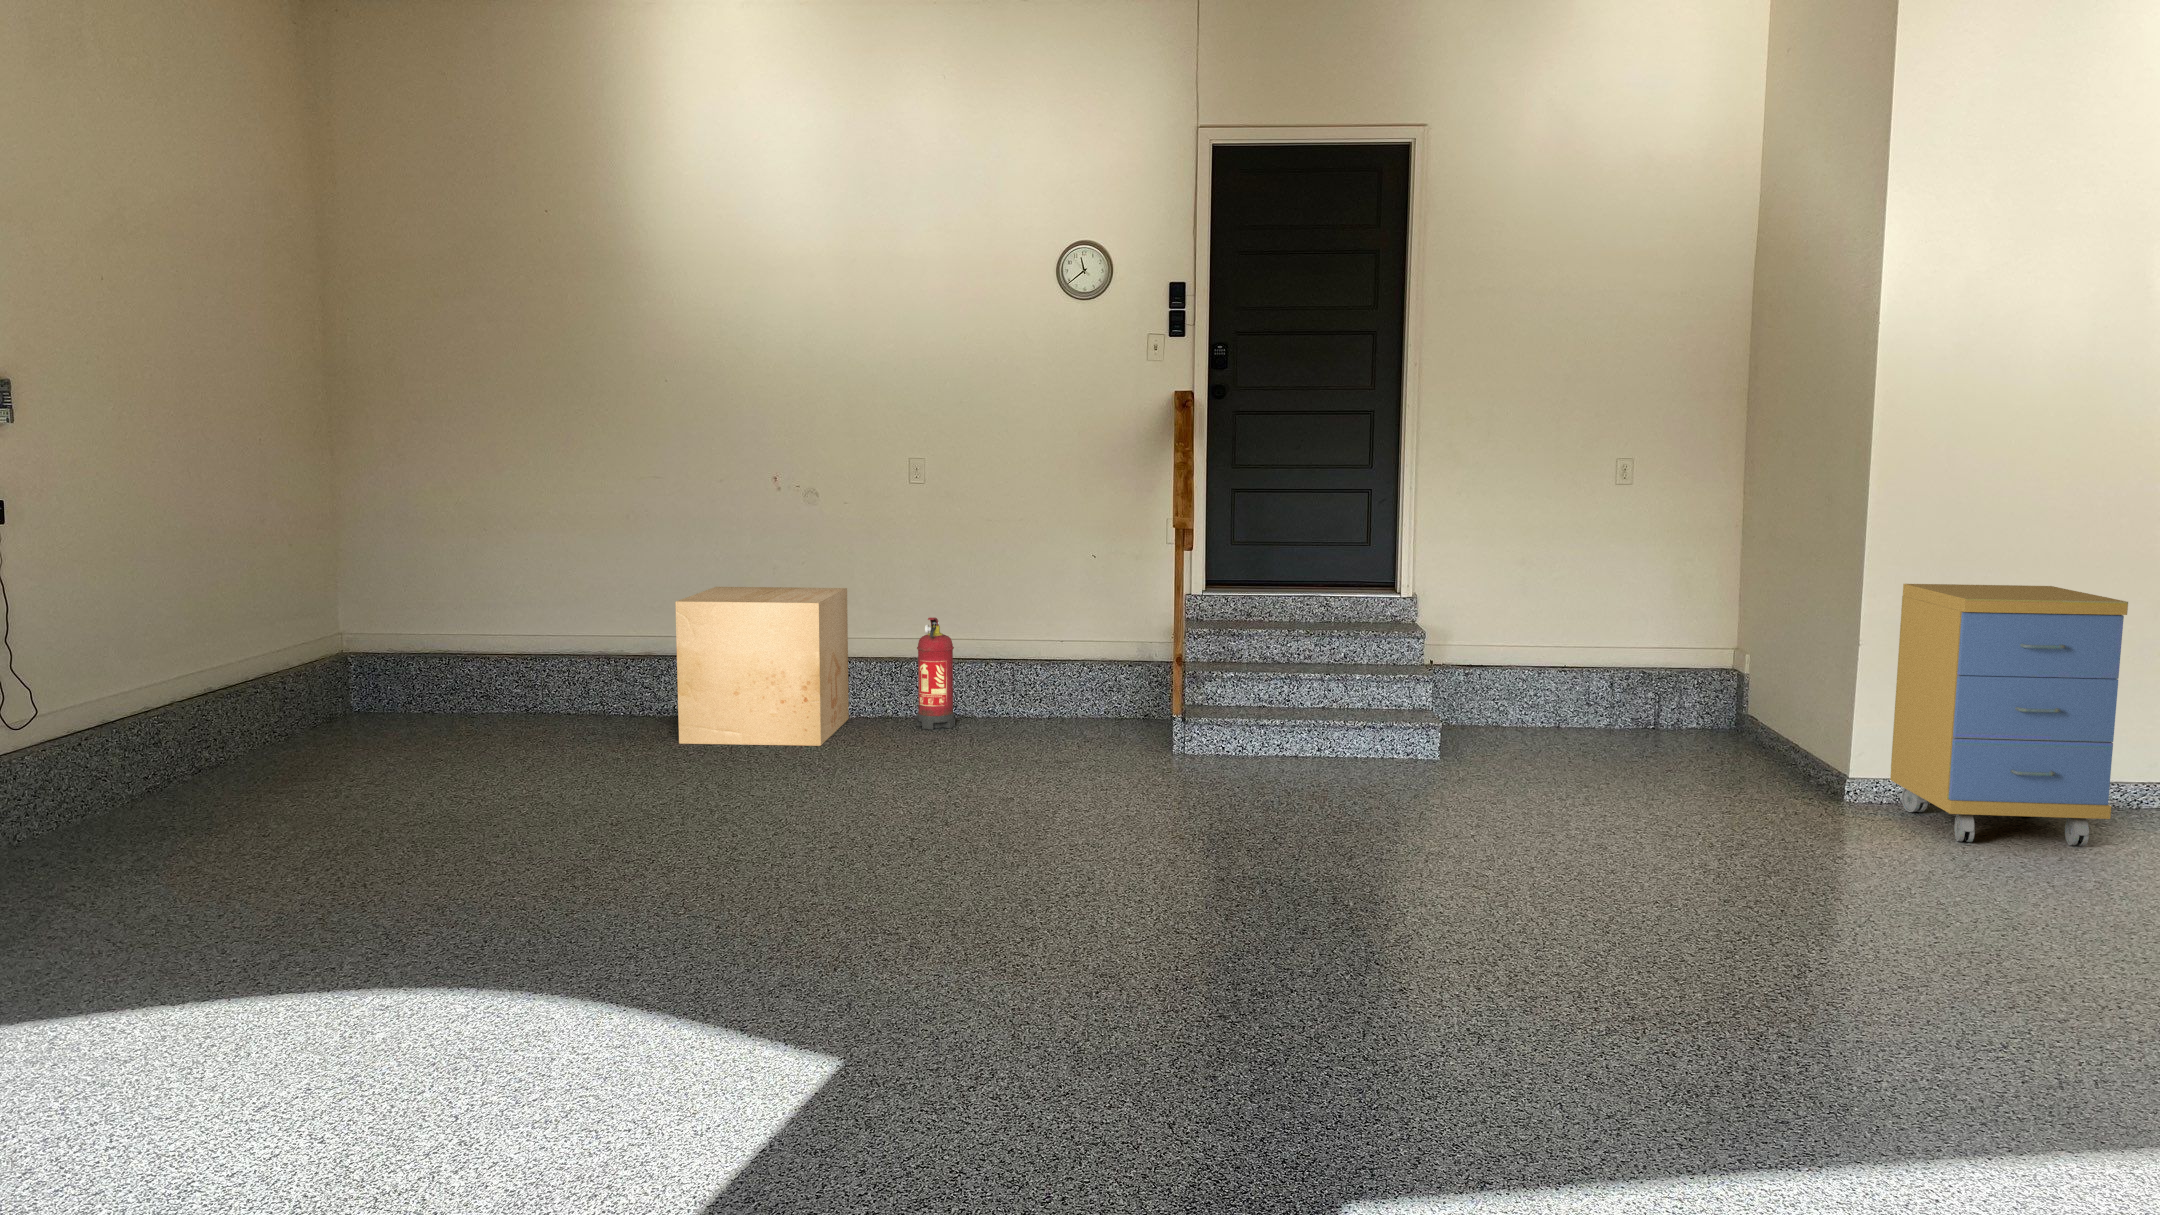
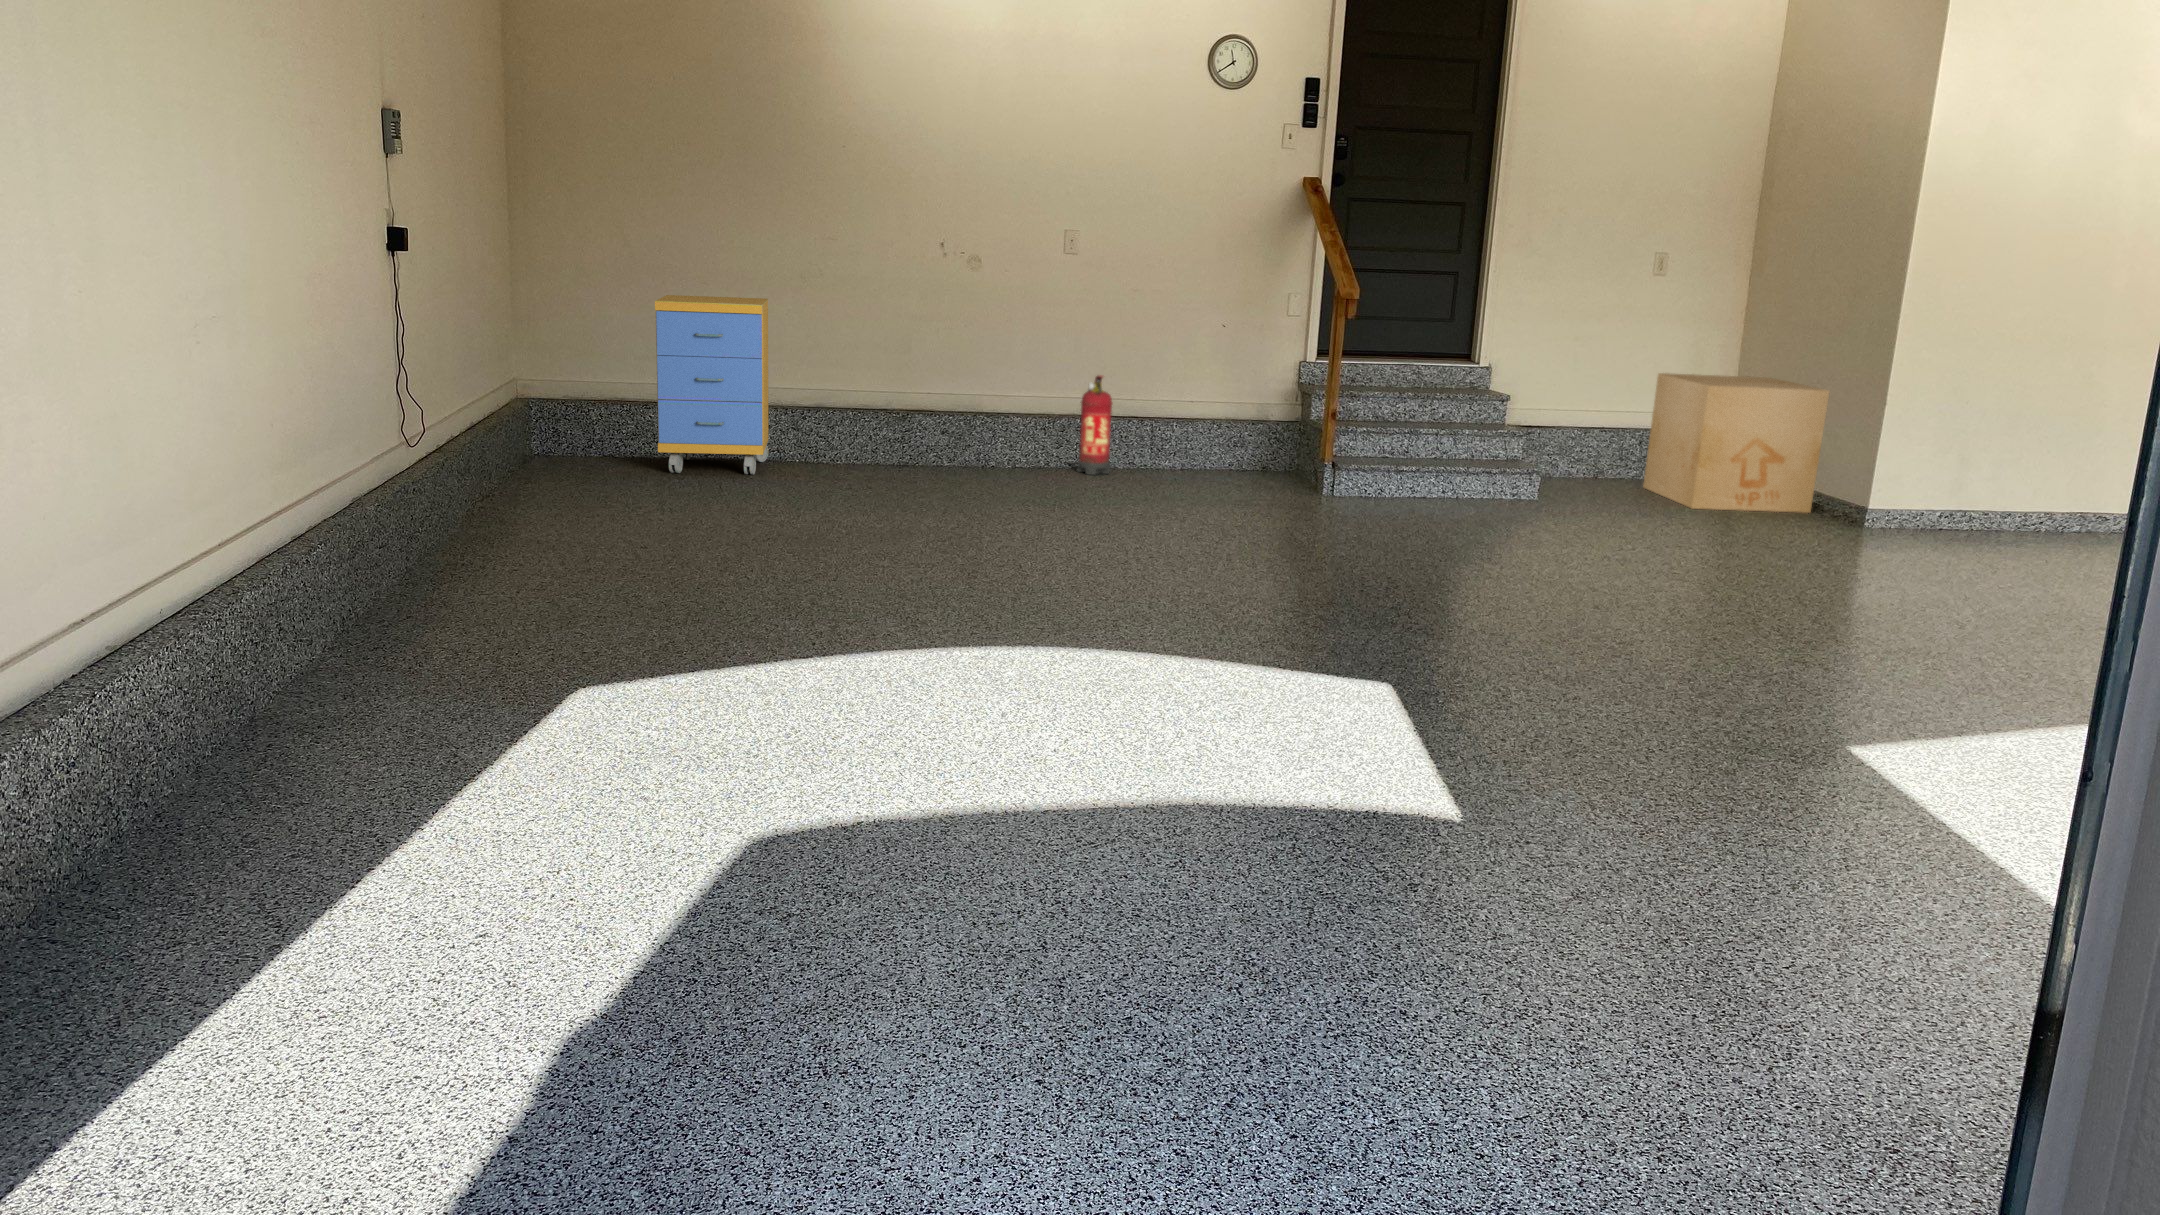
storage cabinet: present [1890,584,2128,846] -> present [655,295,769,474]
cardboard box: present [676,587,849,746] -> present [1643,373,1829,513]

